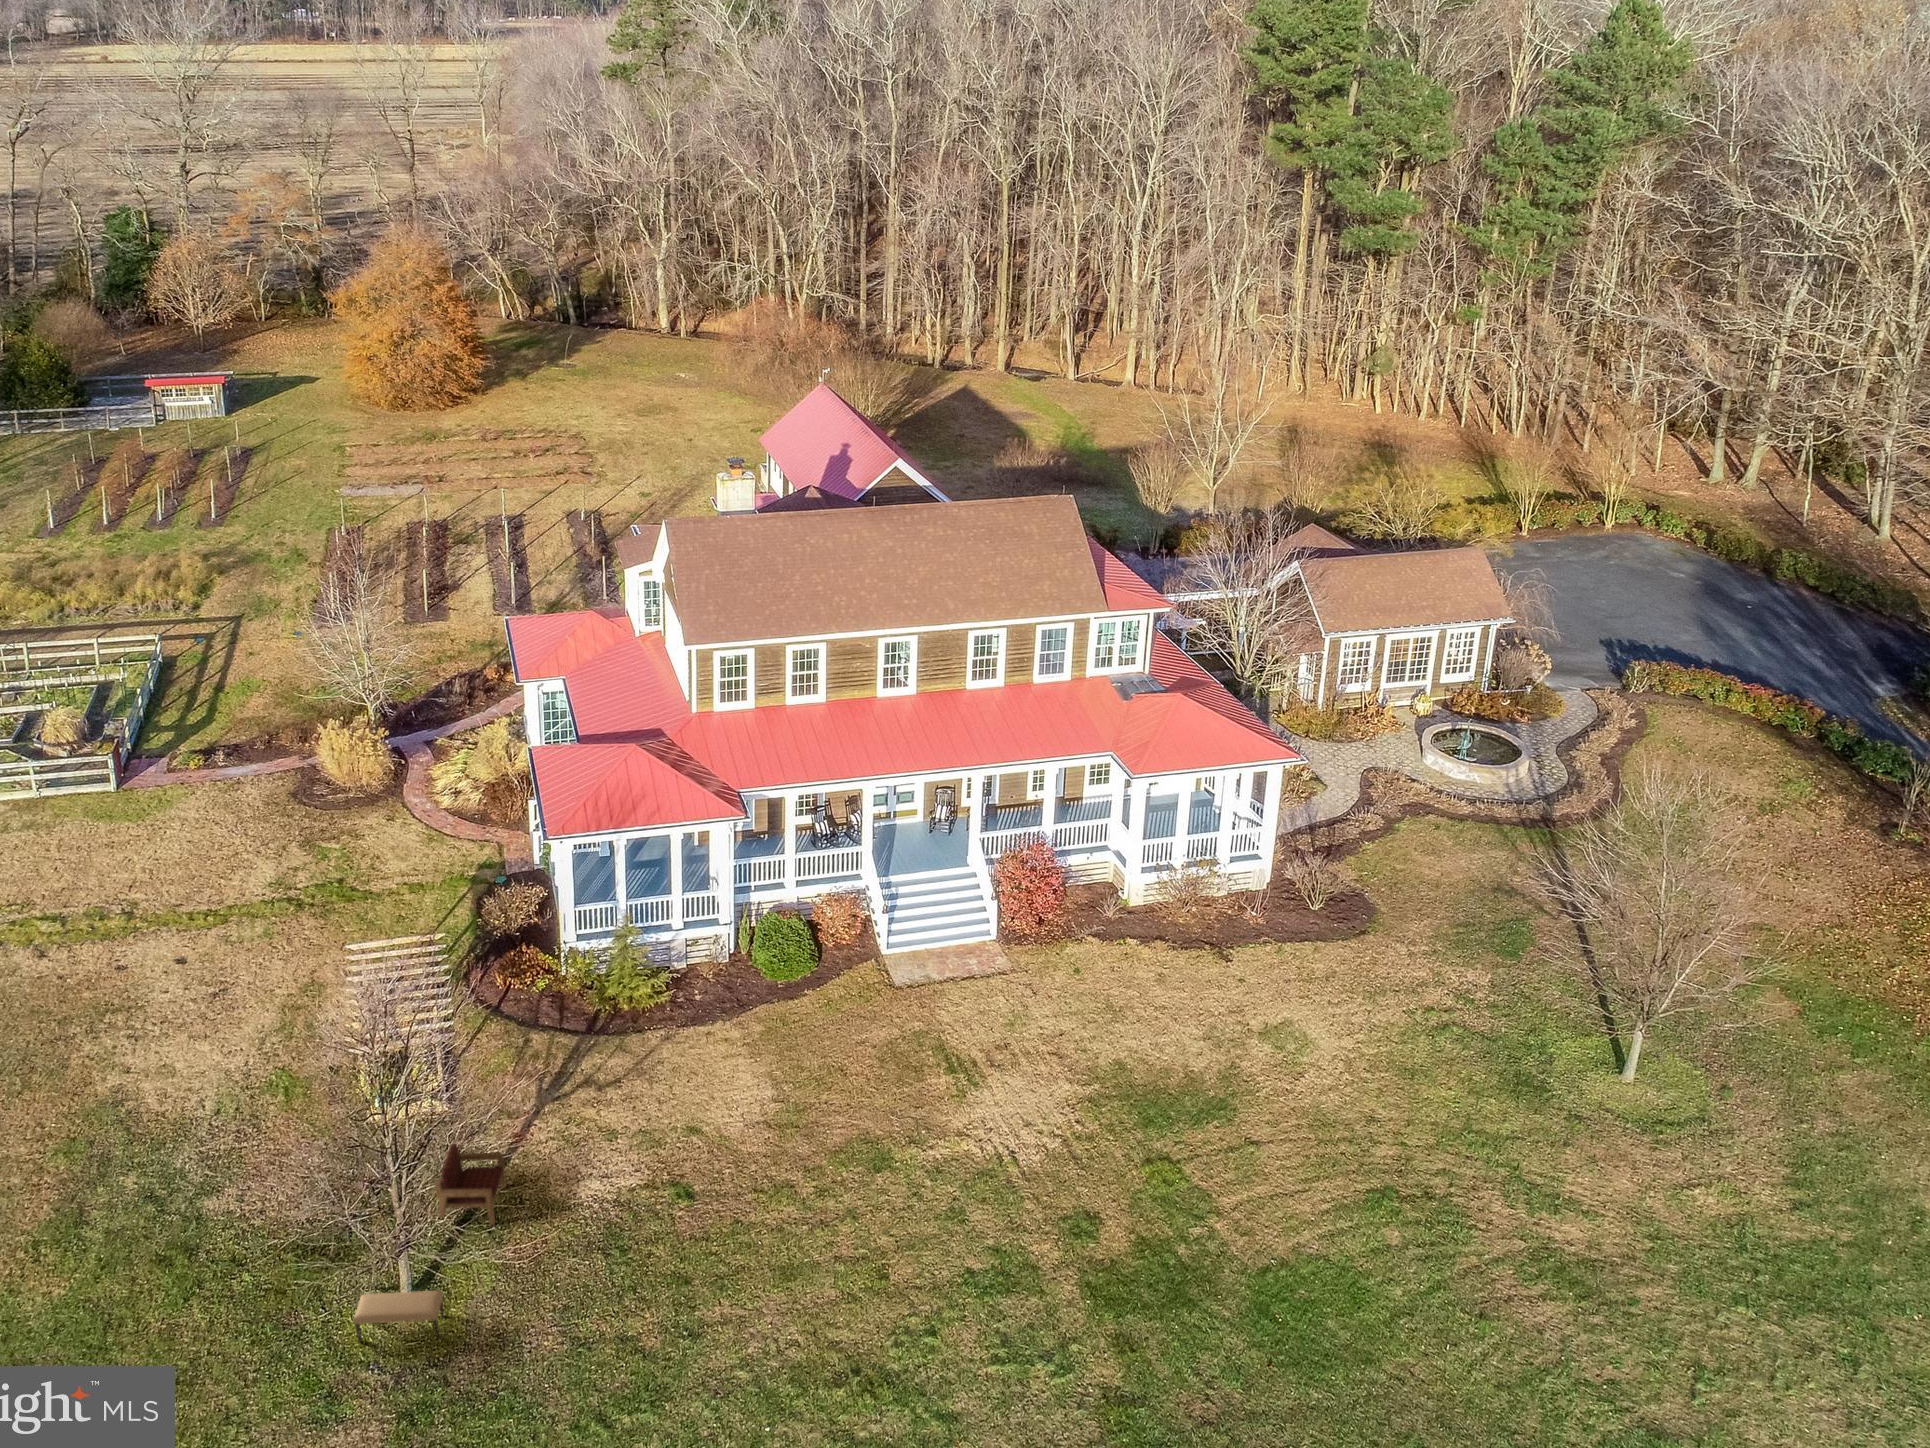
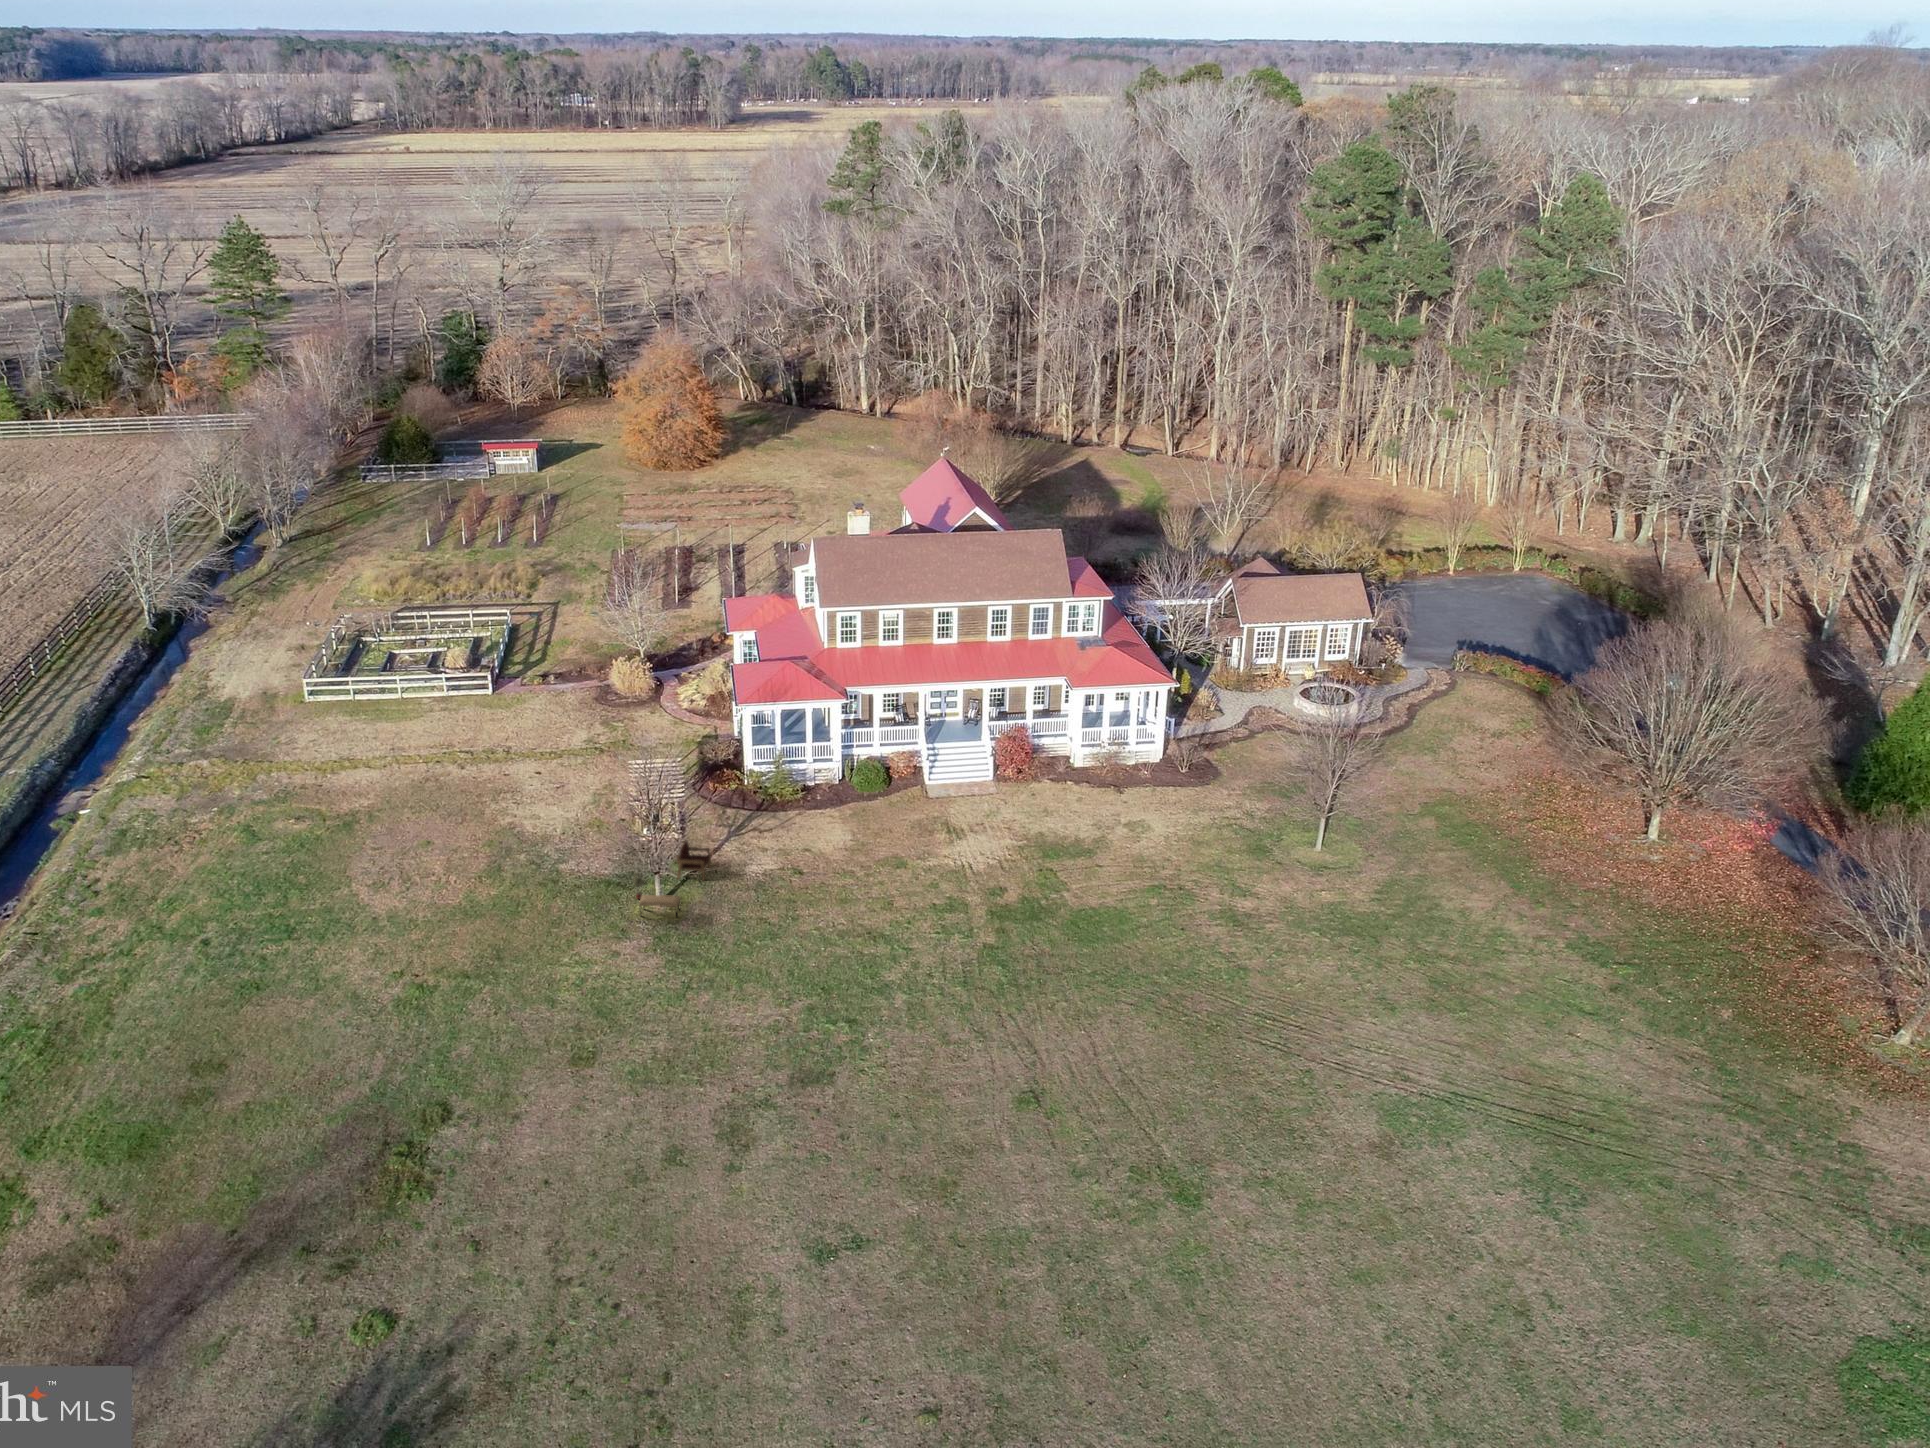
potted tree: none [340,1241,377,1290] -> present [633,873,648,899]

